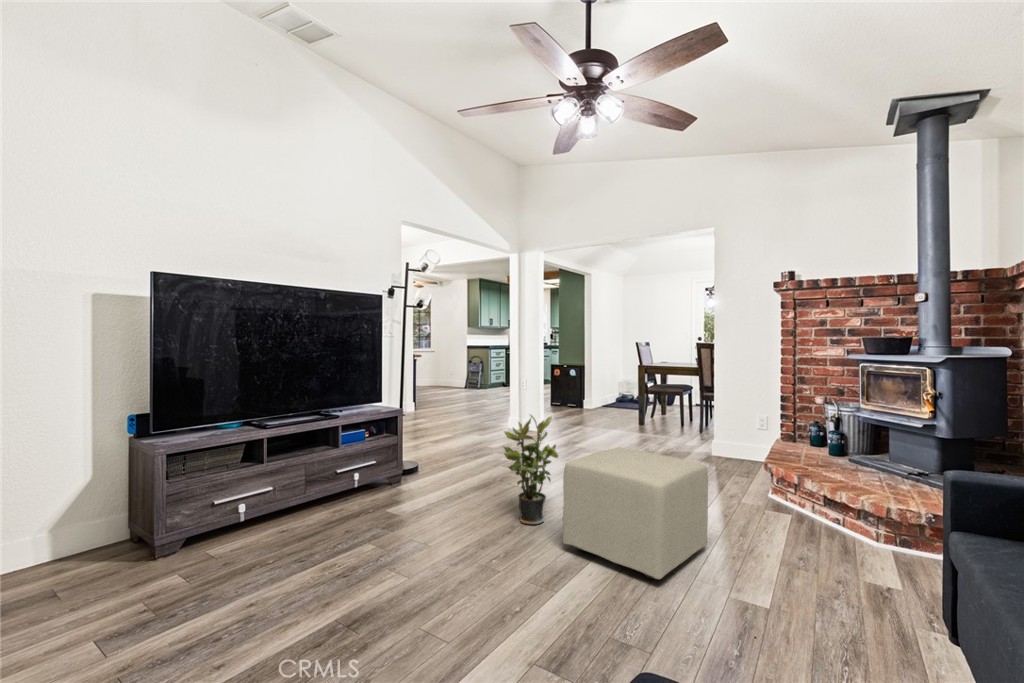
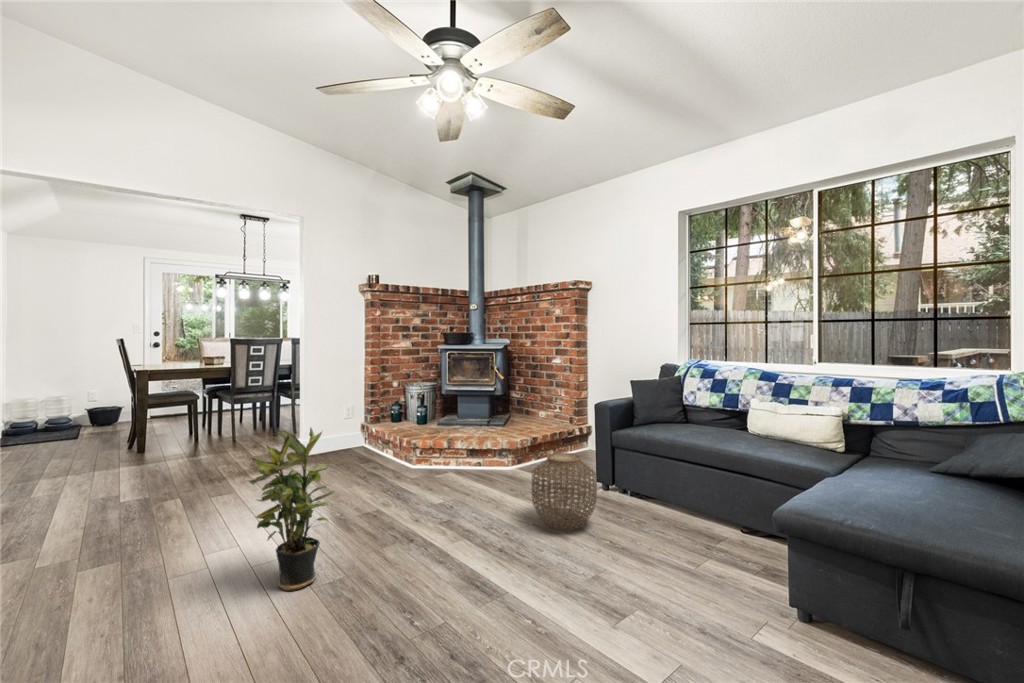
ottoman: present [563,448,708,579] -> none [375,439,512,570]
woven basket: none [725,511,827,626] -> present [531,453,597,530]

